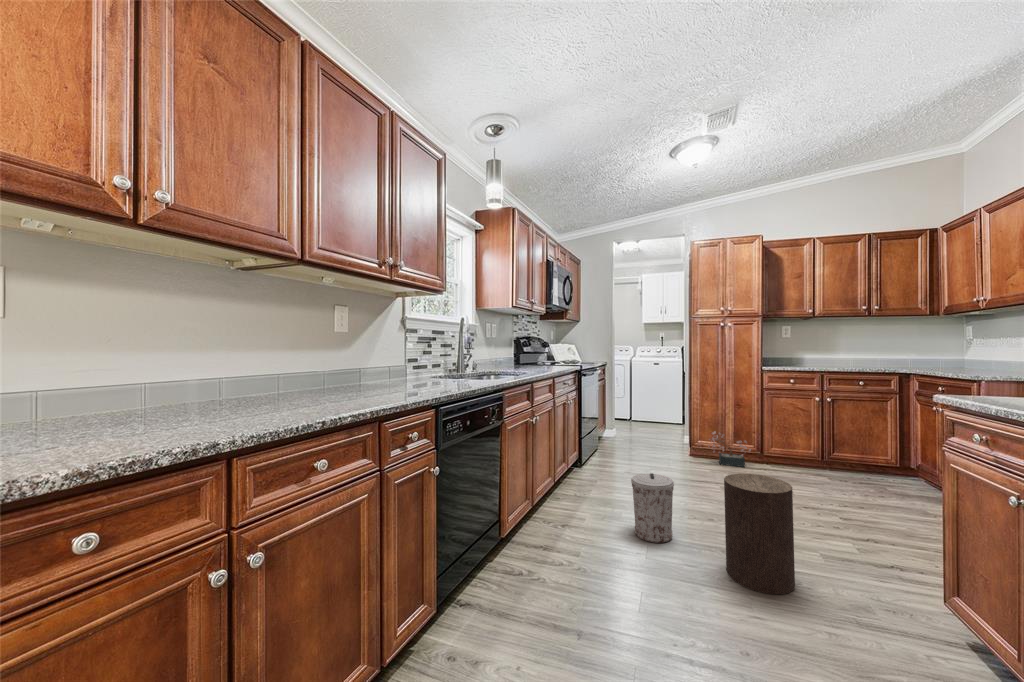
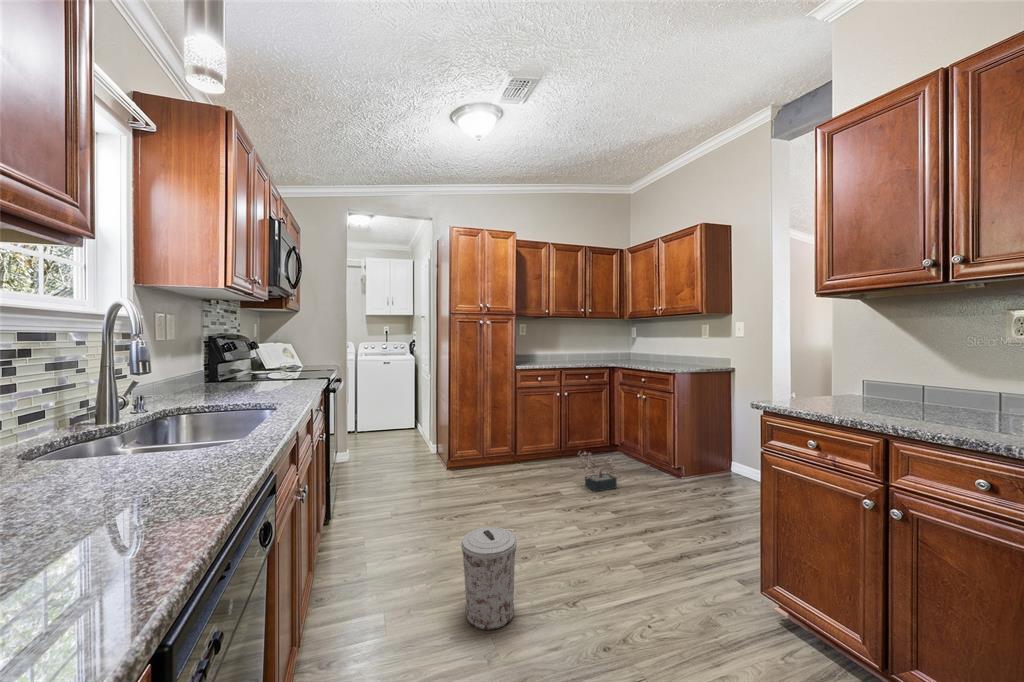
decorative plant: present [709,431,751,467] -> present [577,452,619,492]
stool: present [724,474,795,594] -> none [589,504,660,651]

